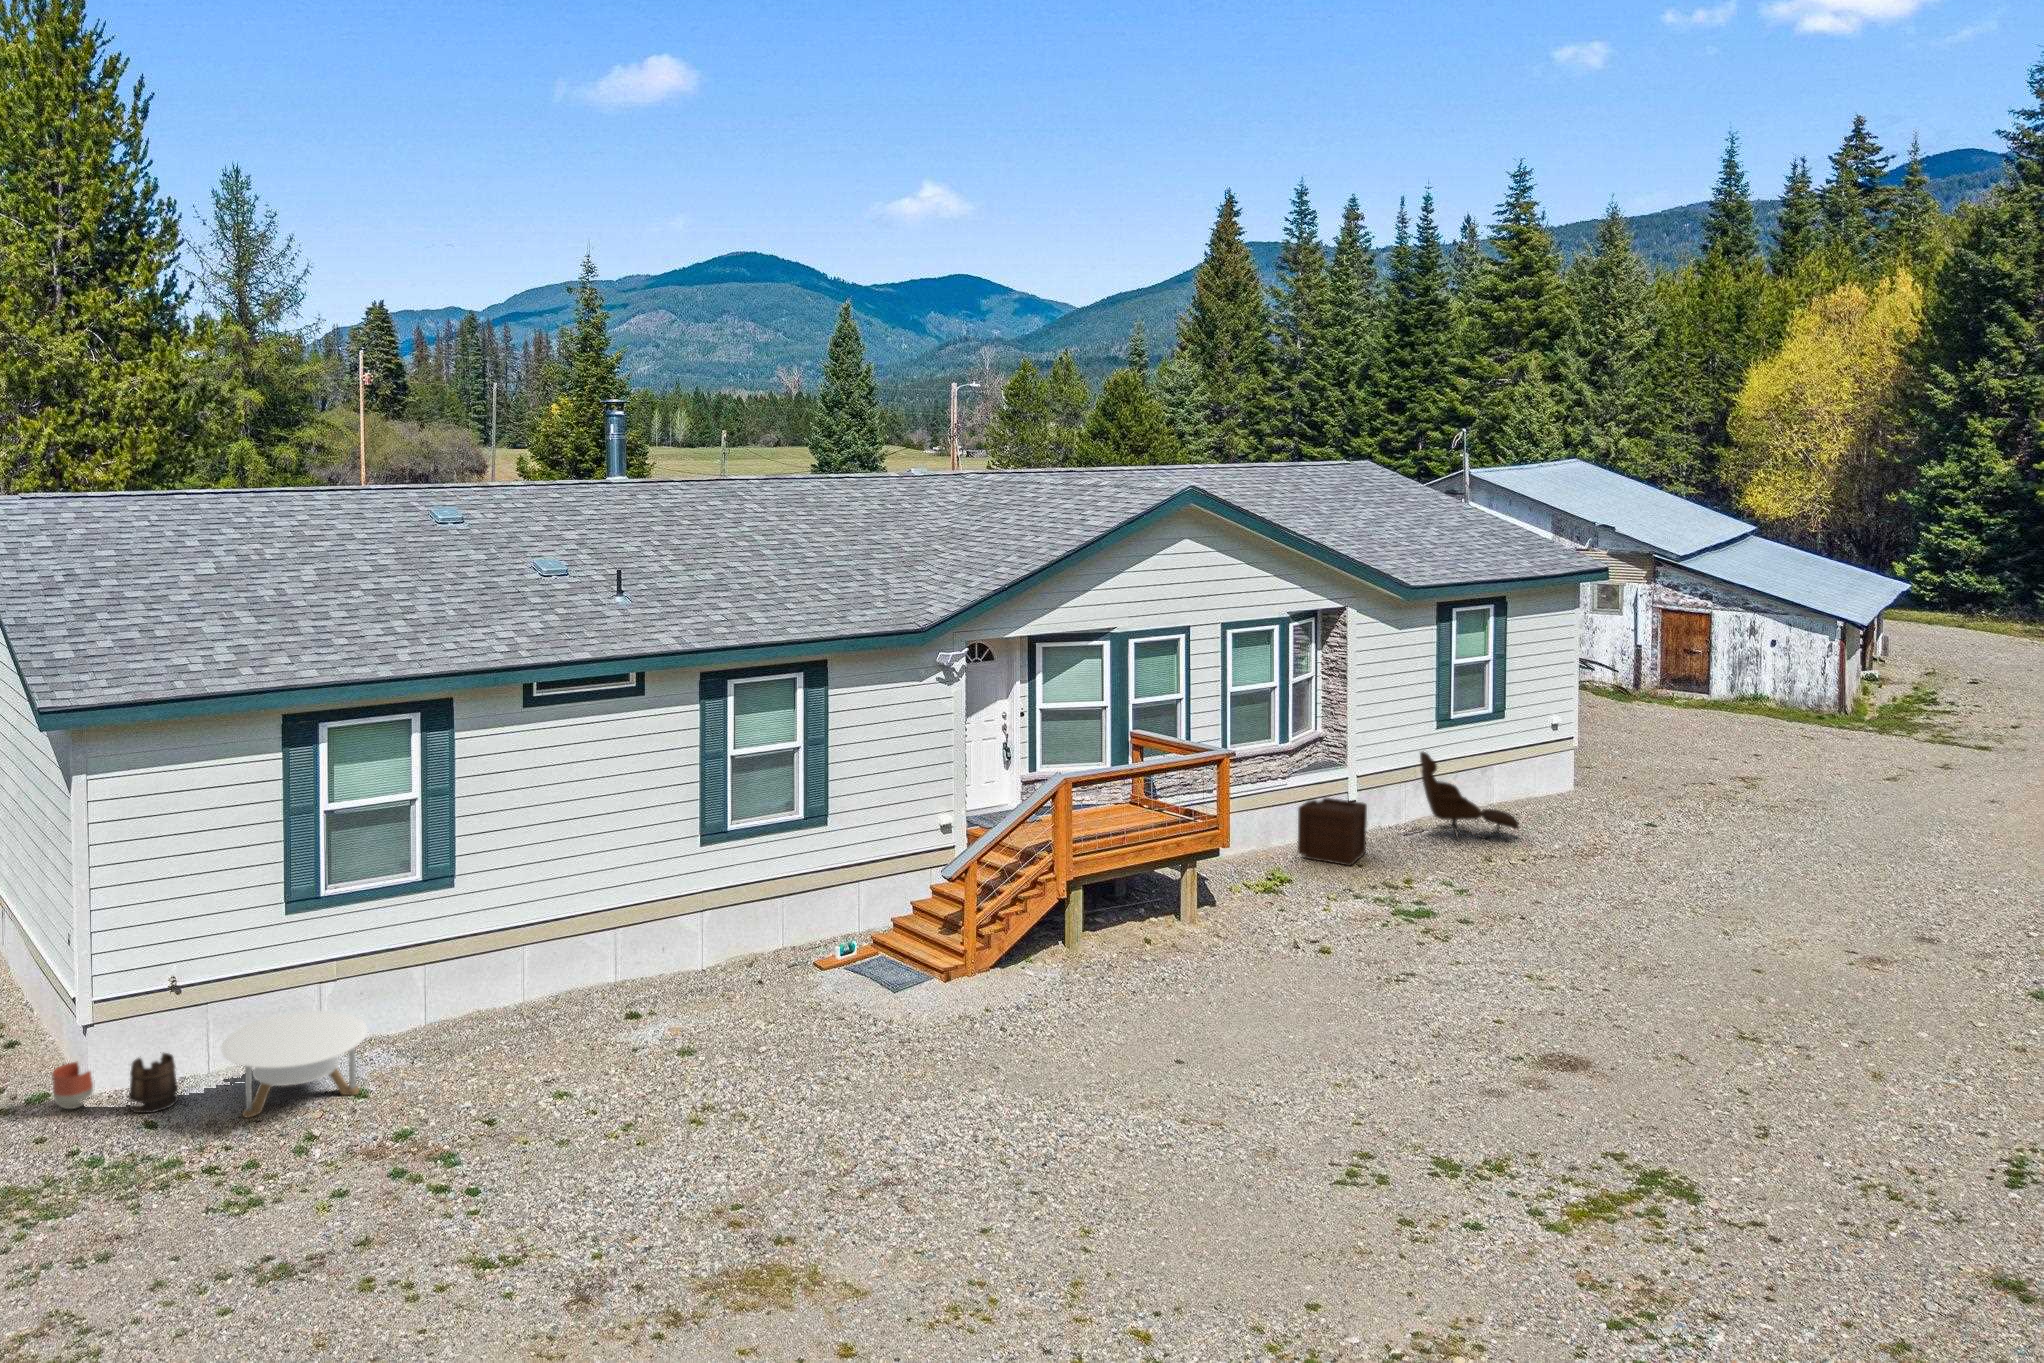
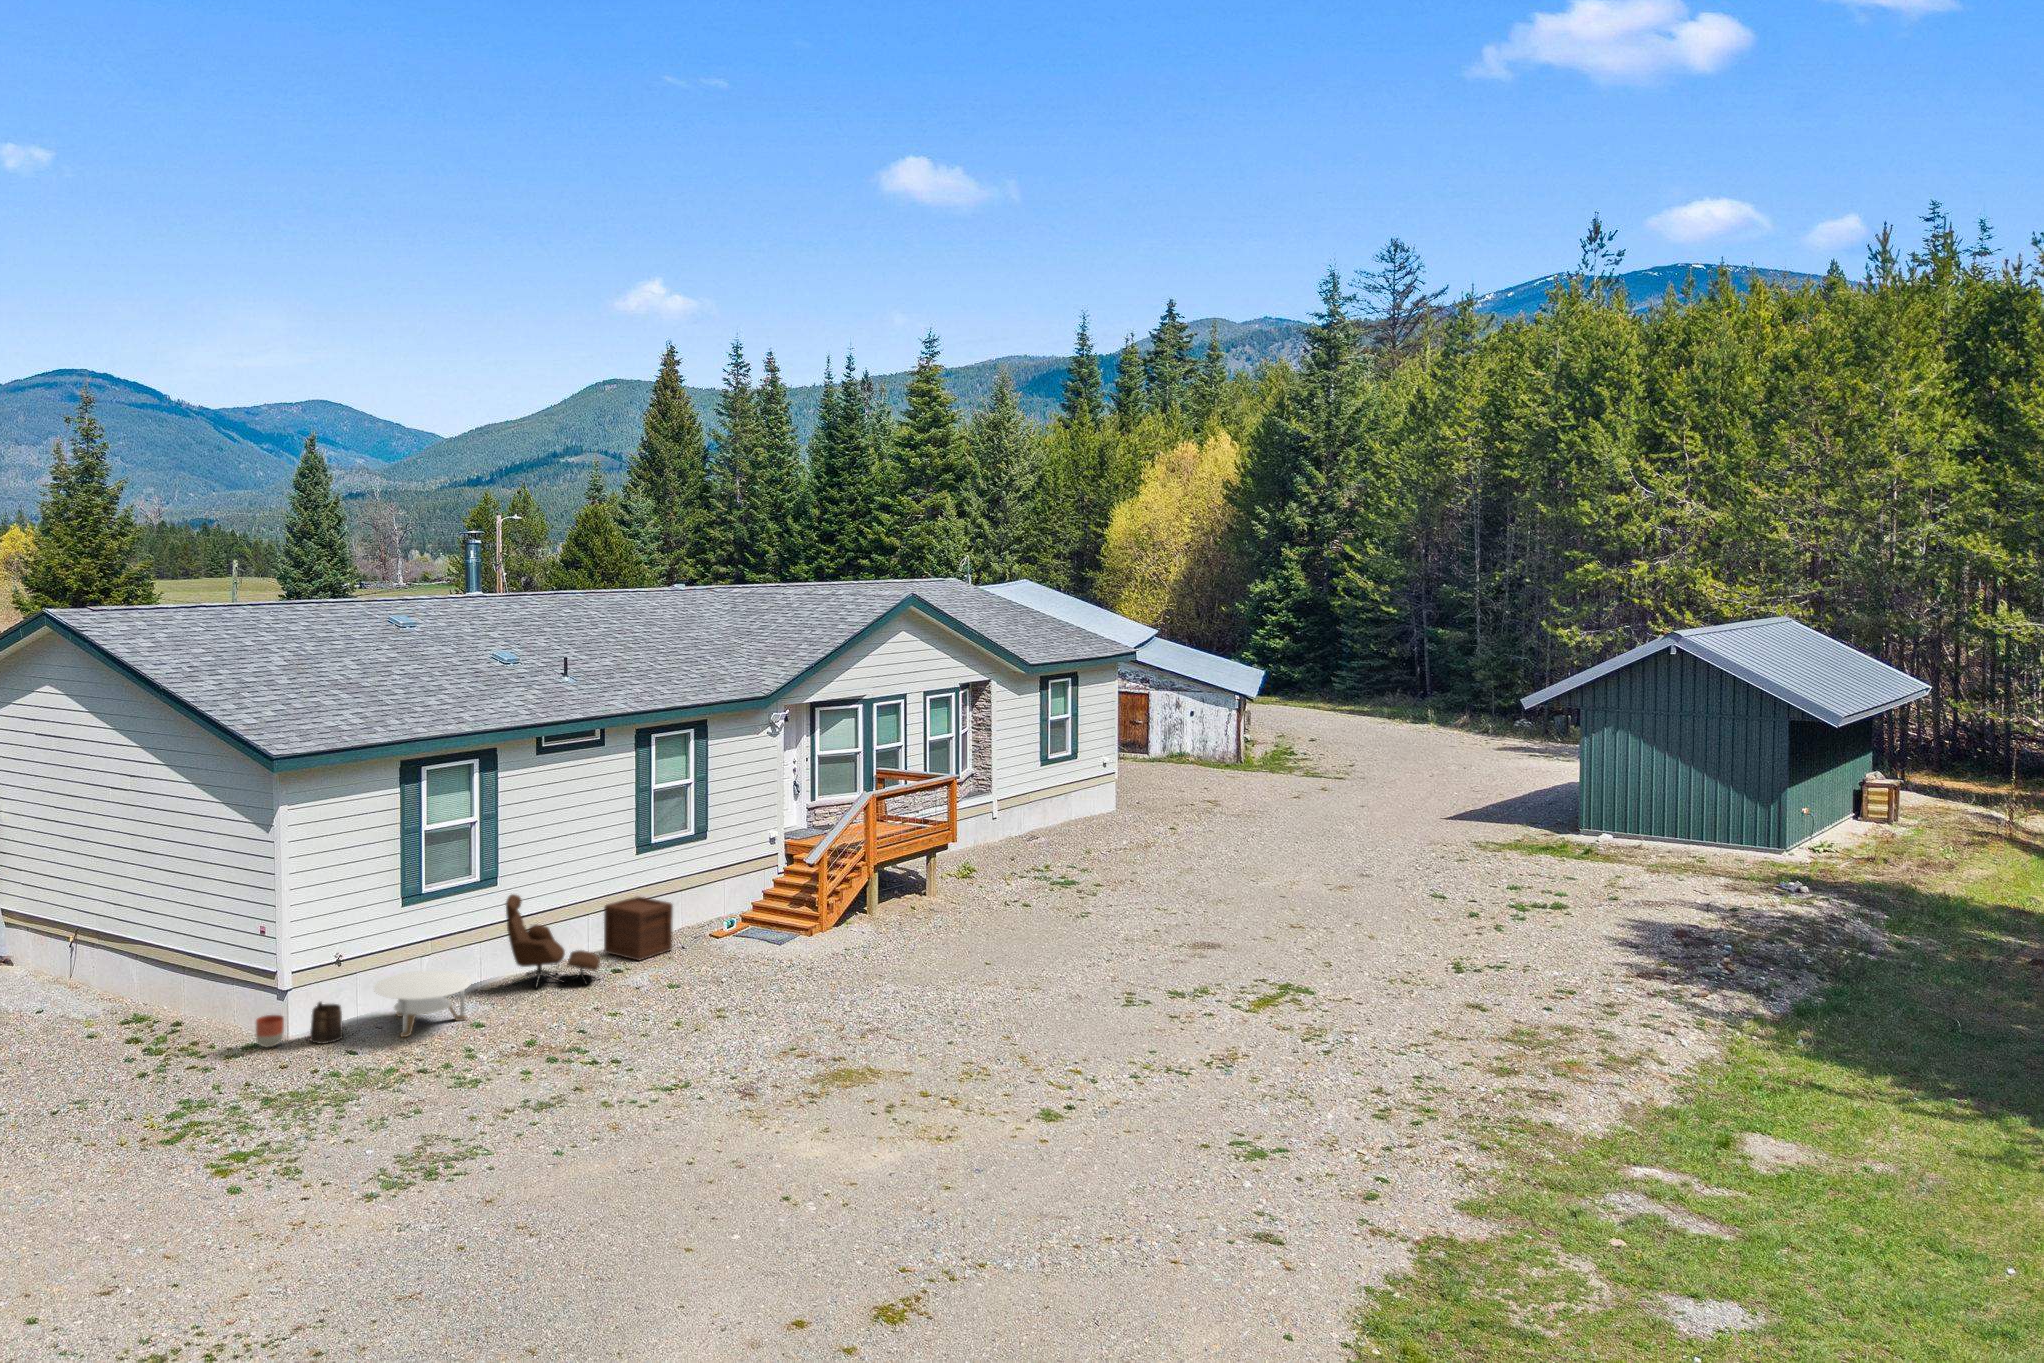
lounge chair: present [1420,752,1519,840] -> present [506,894,600,988]
wooden crate: present [1298,798,1367,866] -> present [604,897,673,961]

